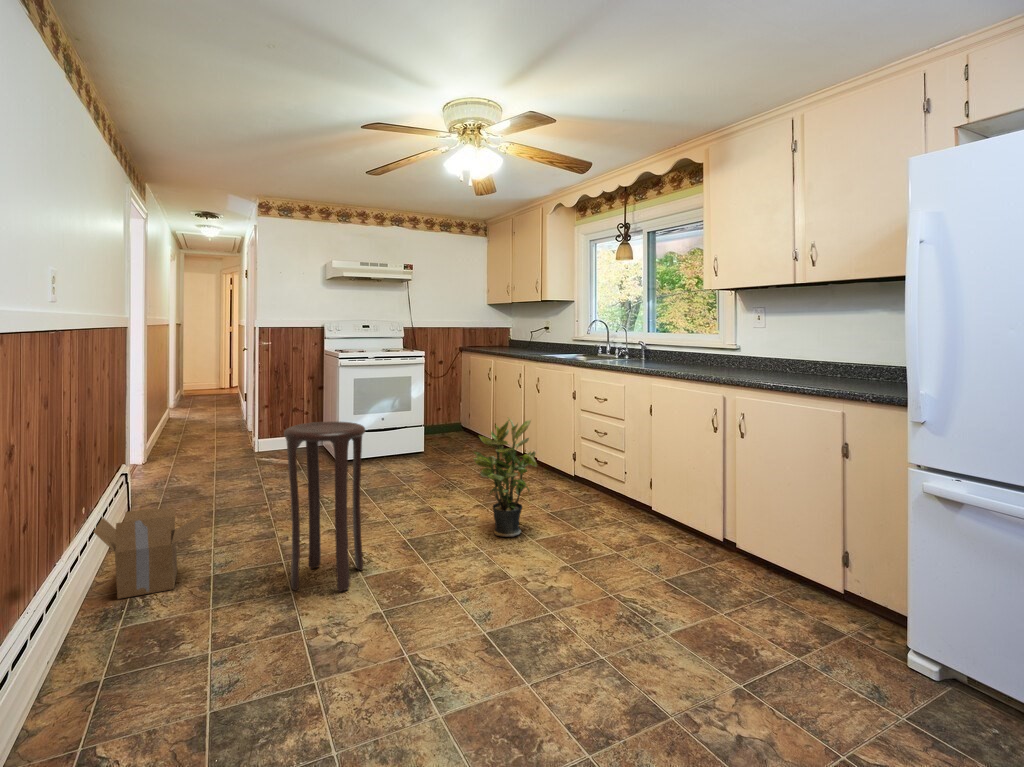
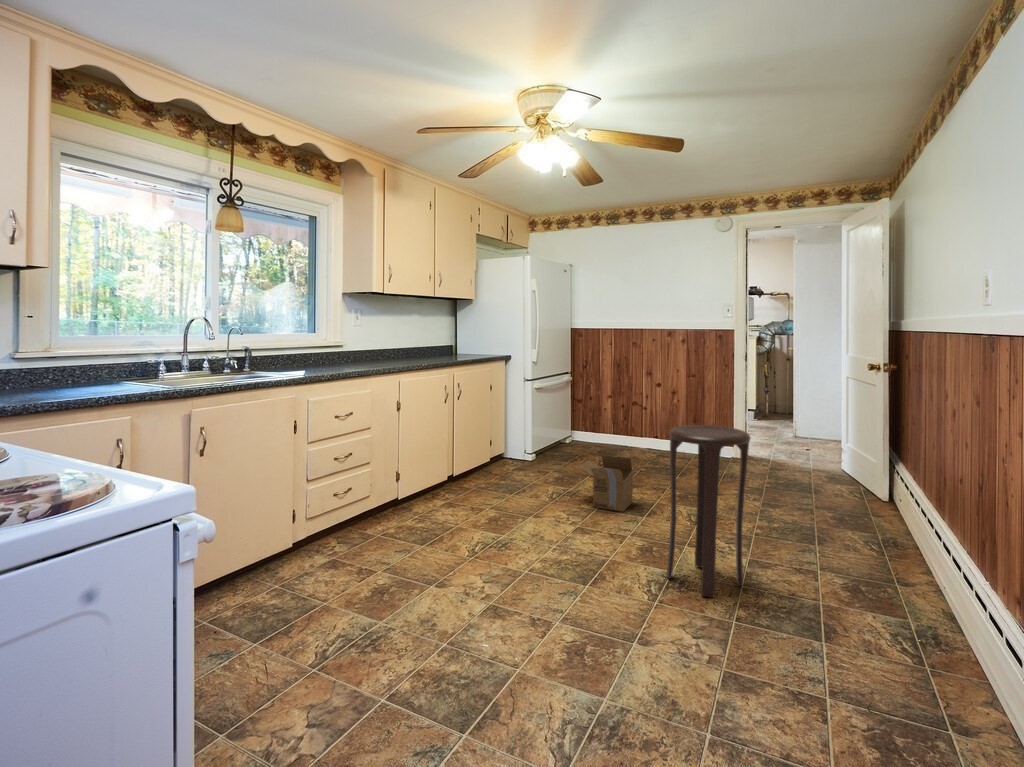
potted plant: present [474,418,537,537] -> none [469,425,540,554]
cardboard box: present [94,509,201,599] -> present [578,455,643,512]

